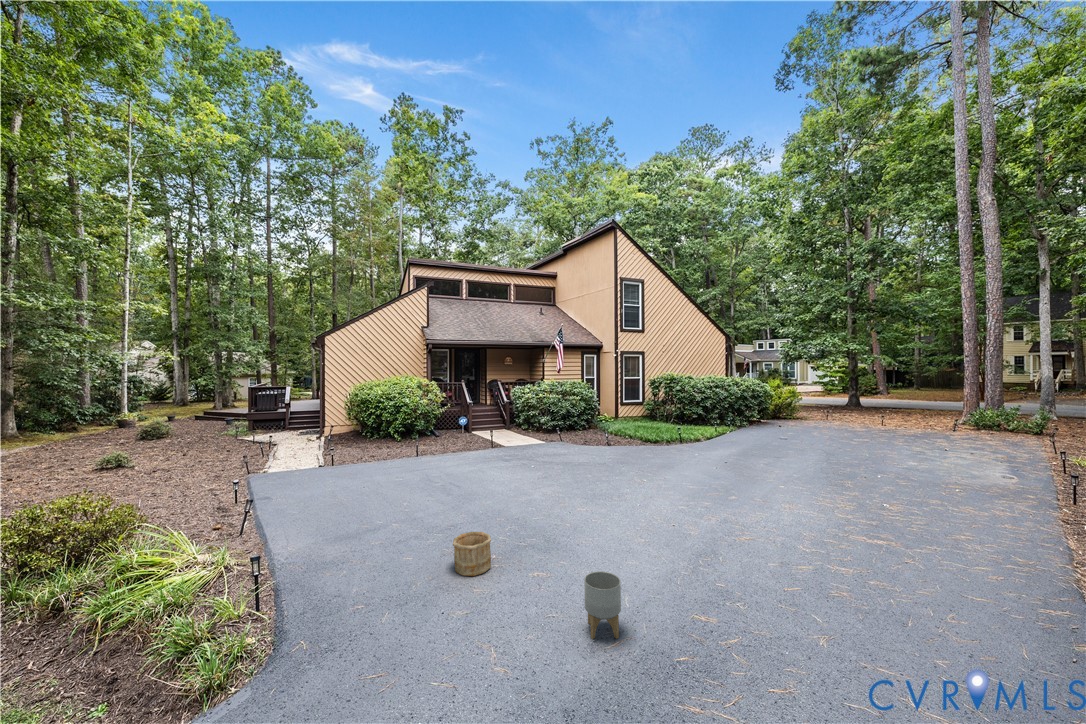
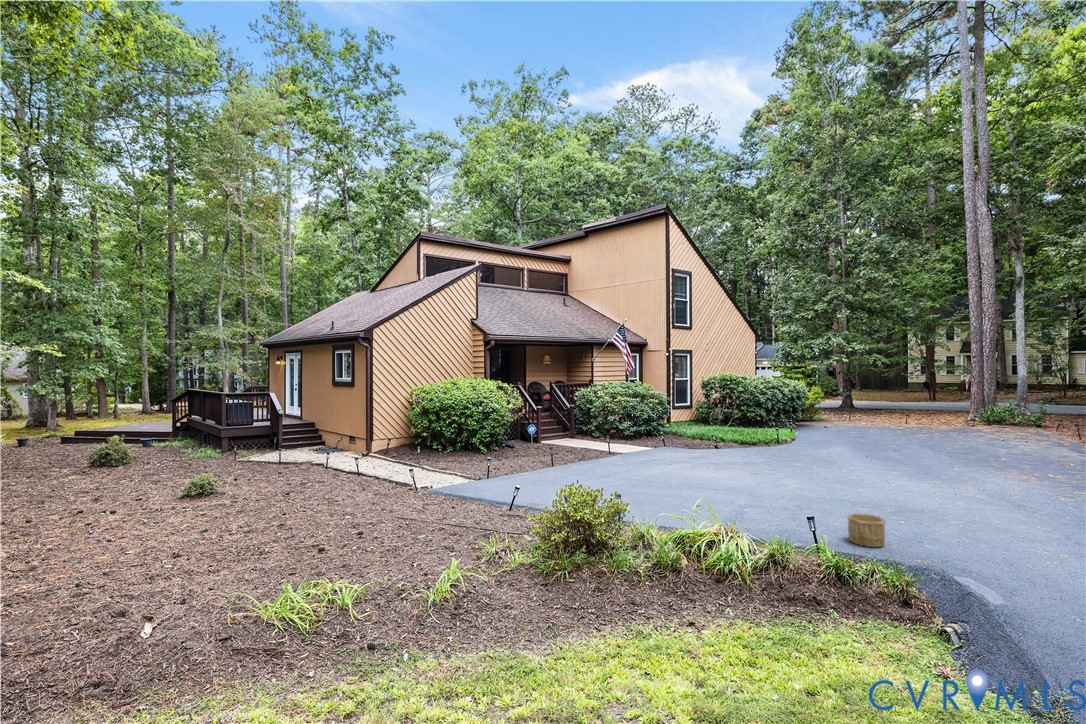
planter: present [584,571,621,639] -> none [1018,524,1053,568]

